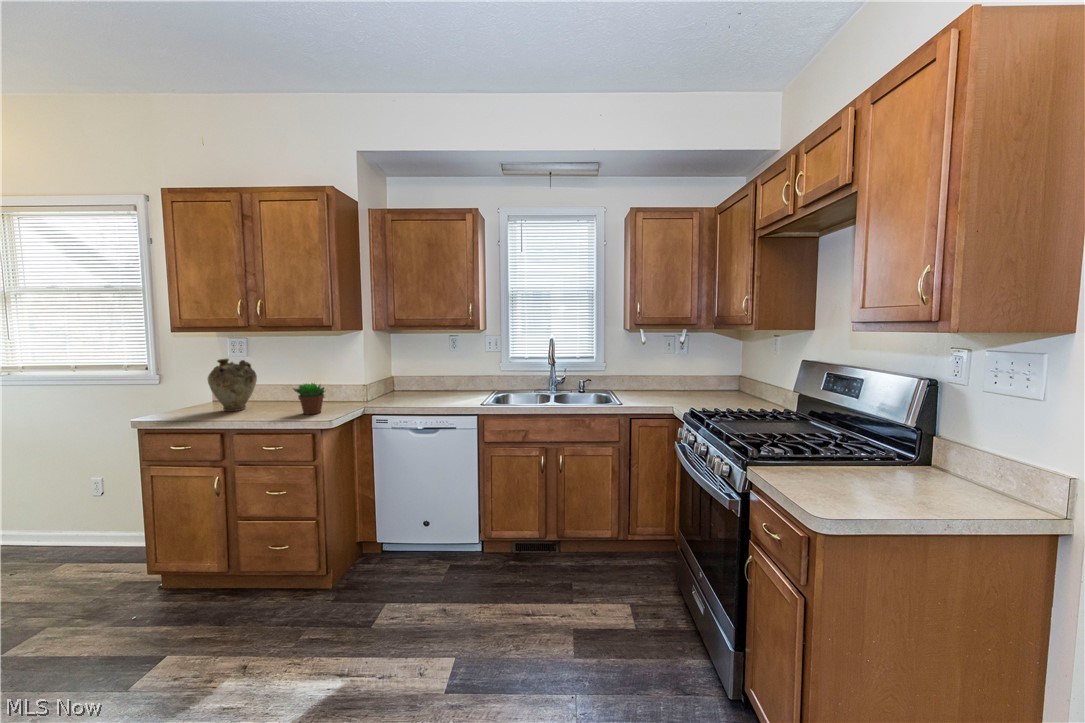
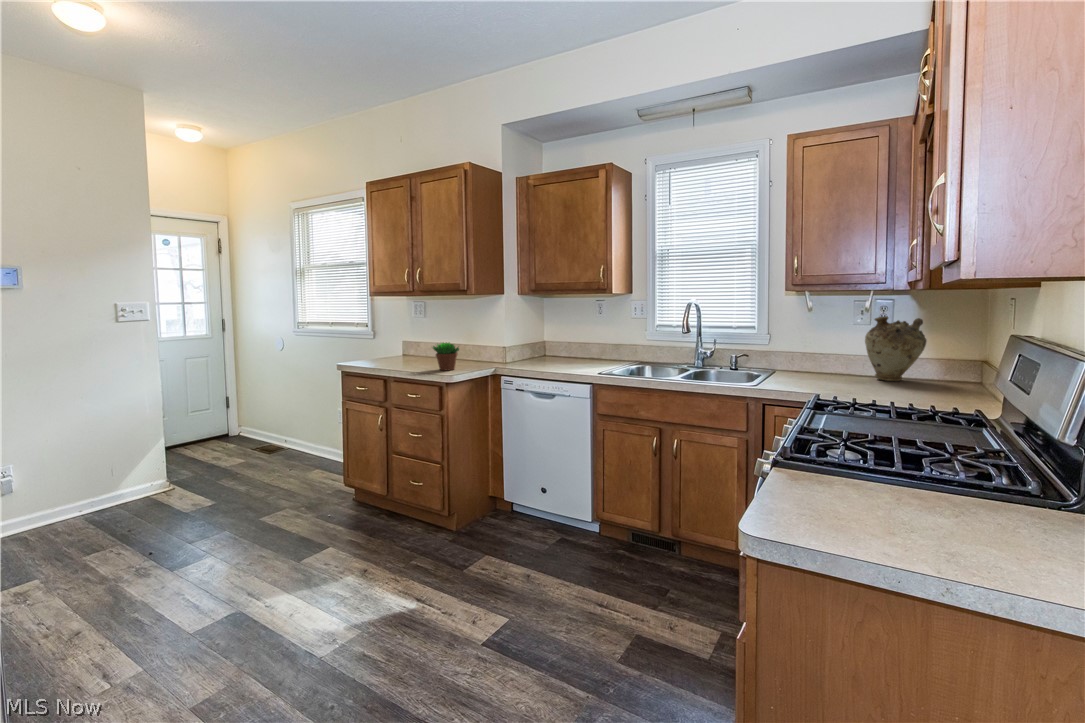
vase: present [208,359,257,411] -> present [865,316,926,381]

